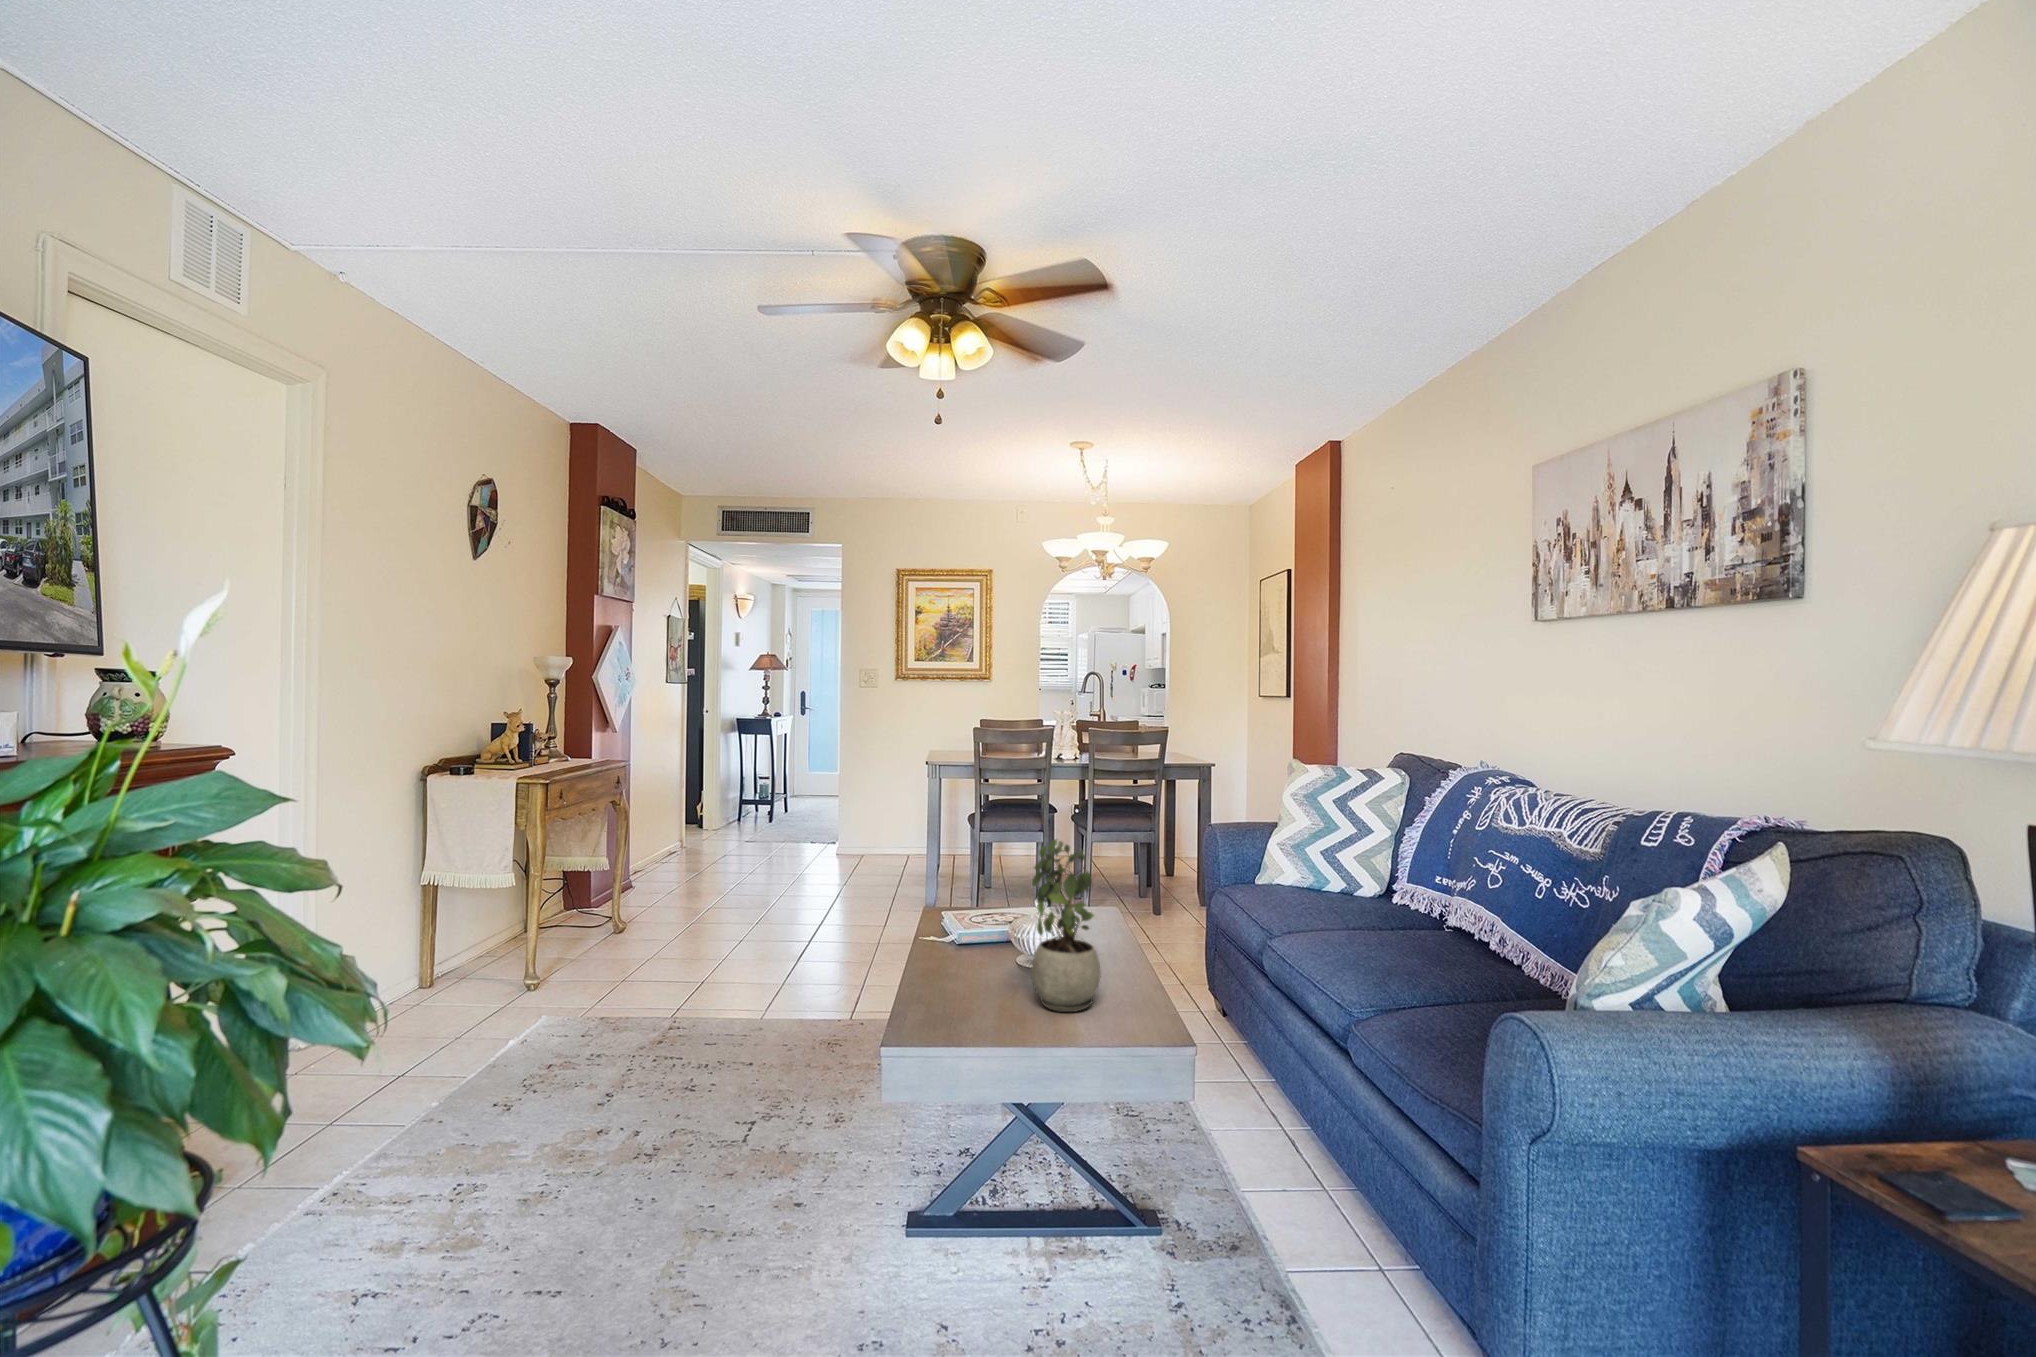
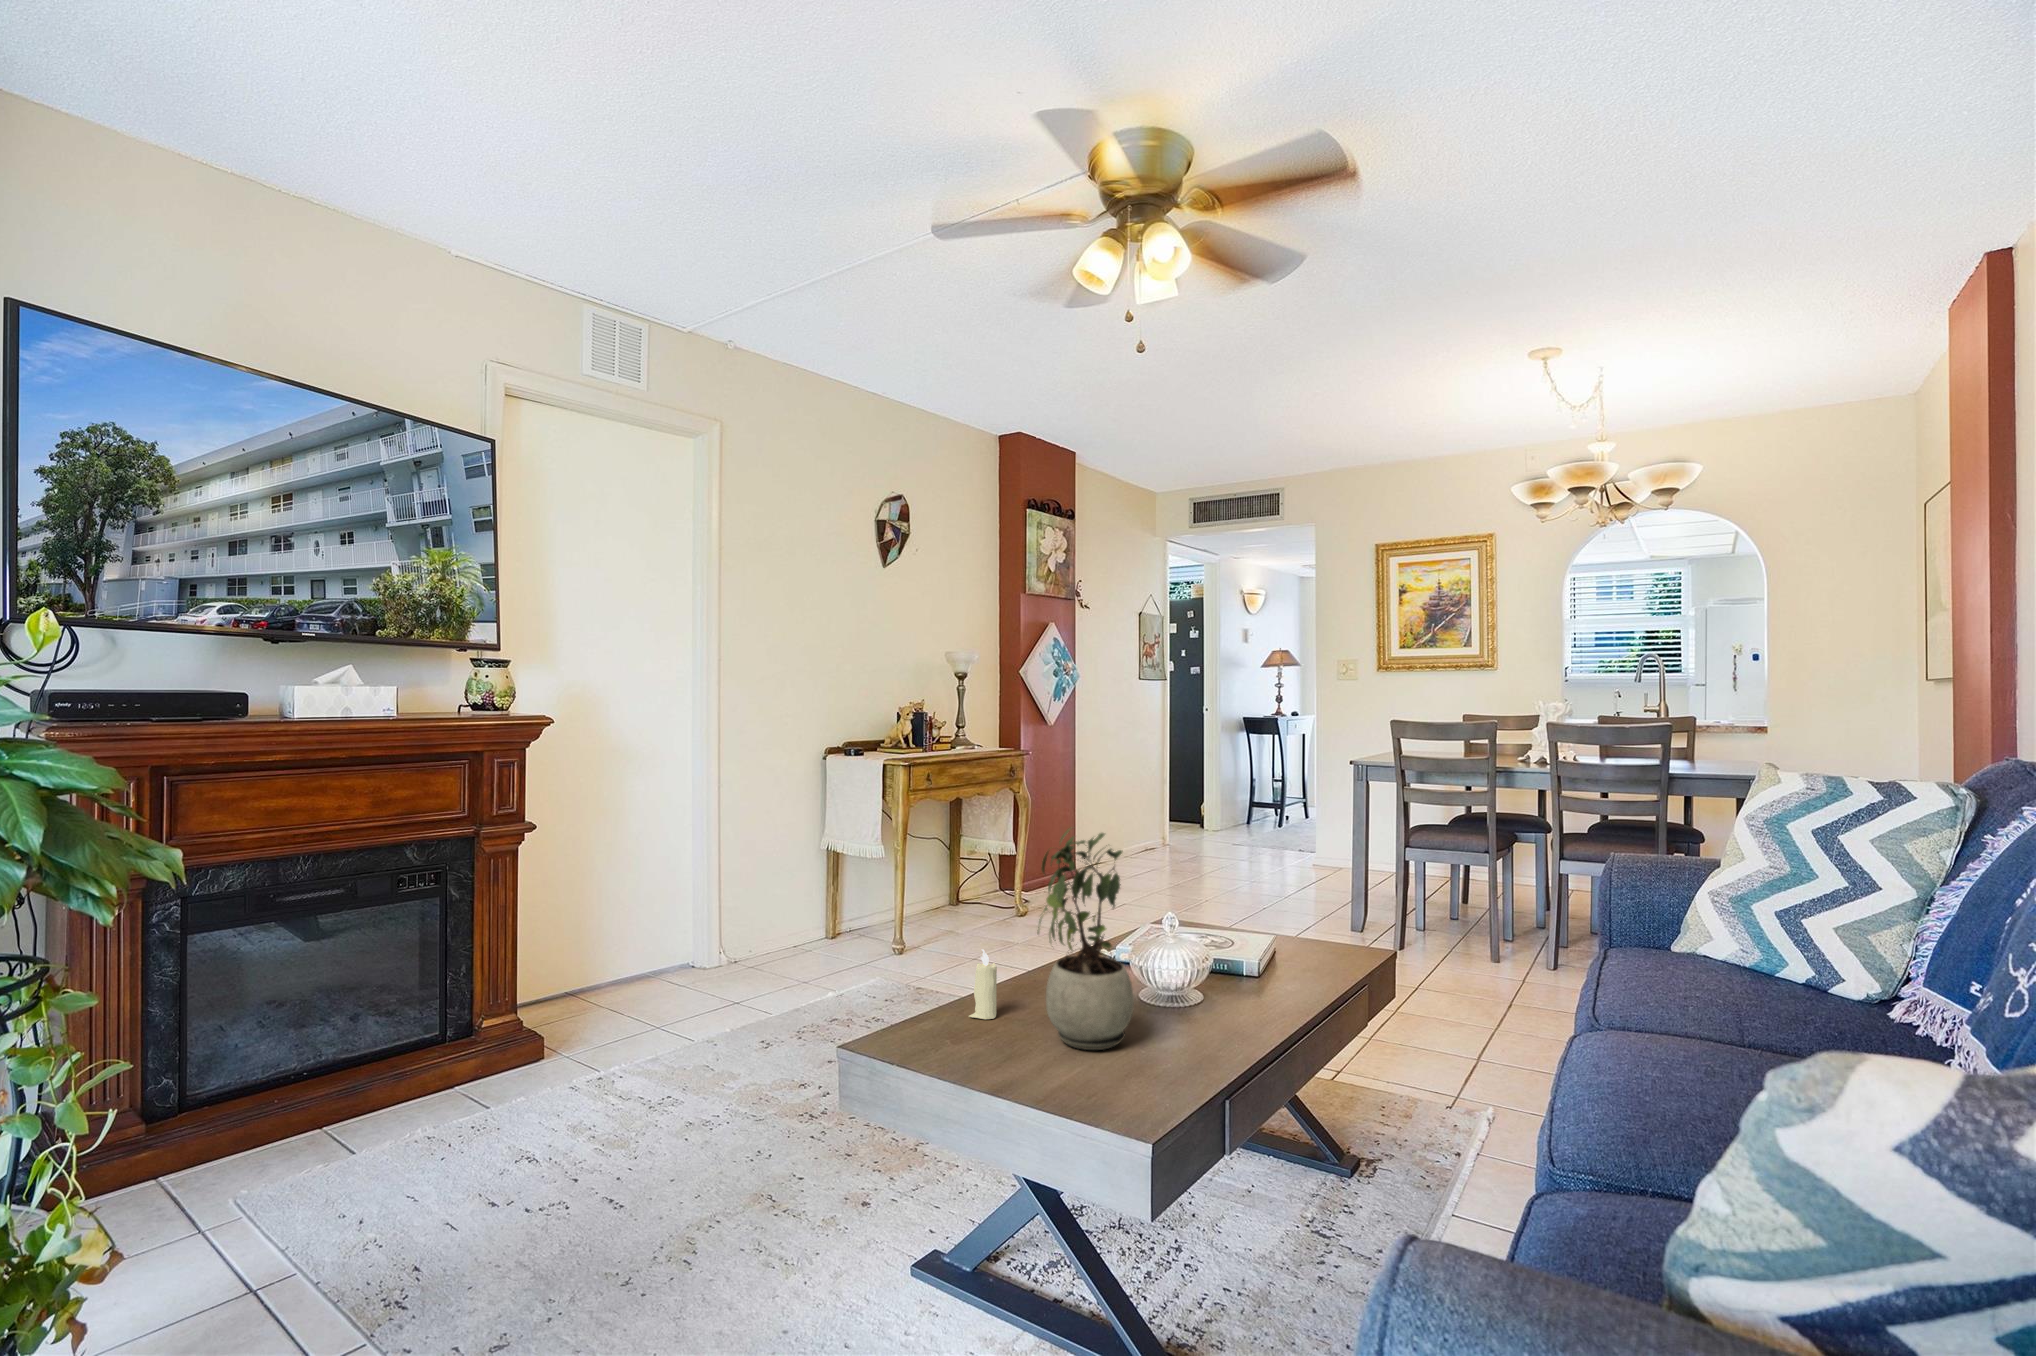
candle: none [950,949,971,1009] -> present [969,949,997,1019]

